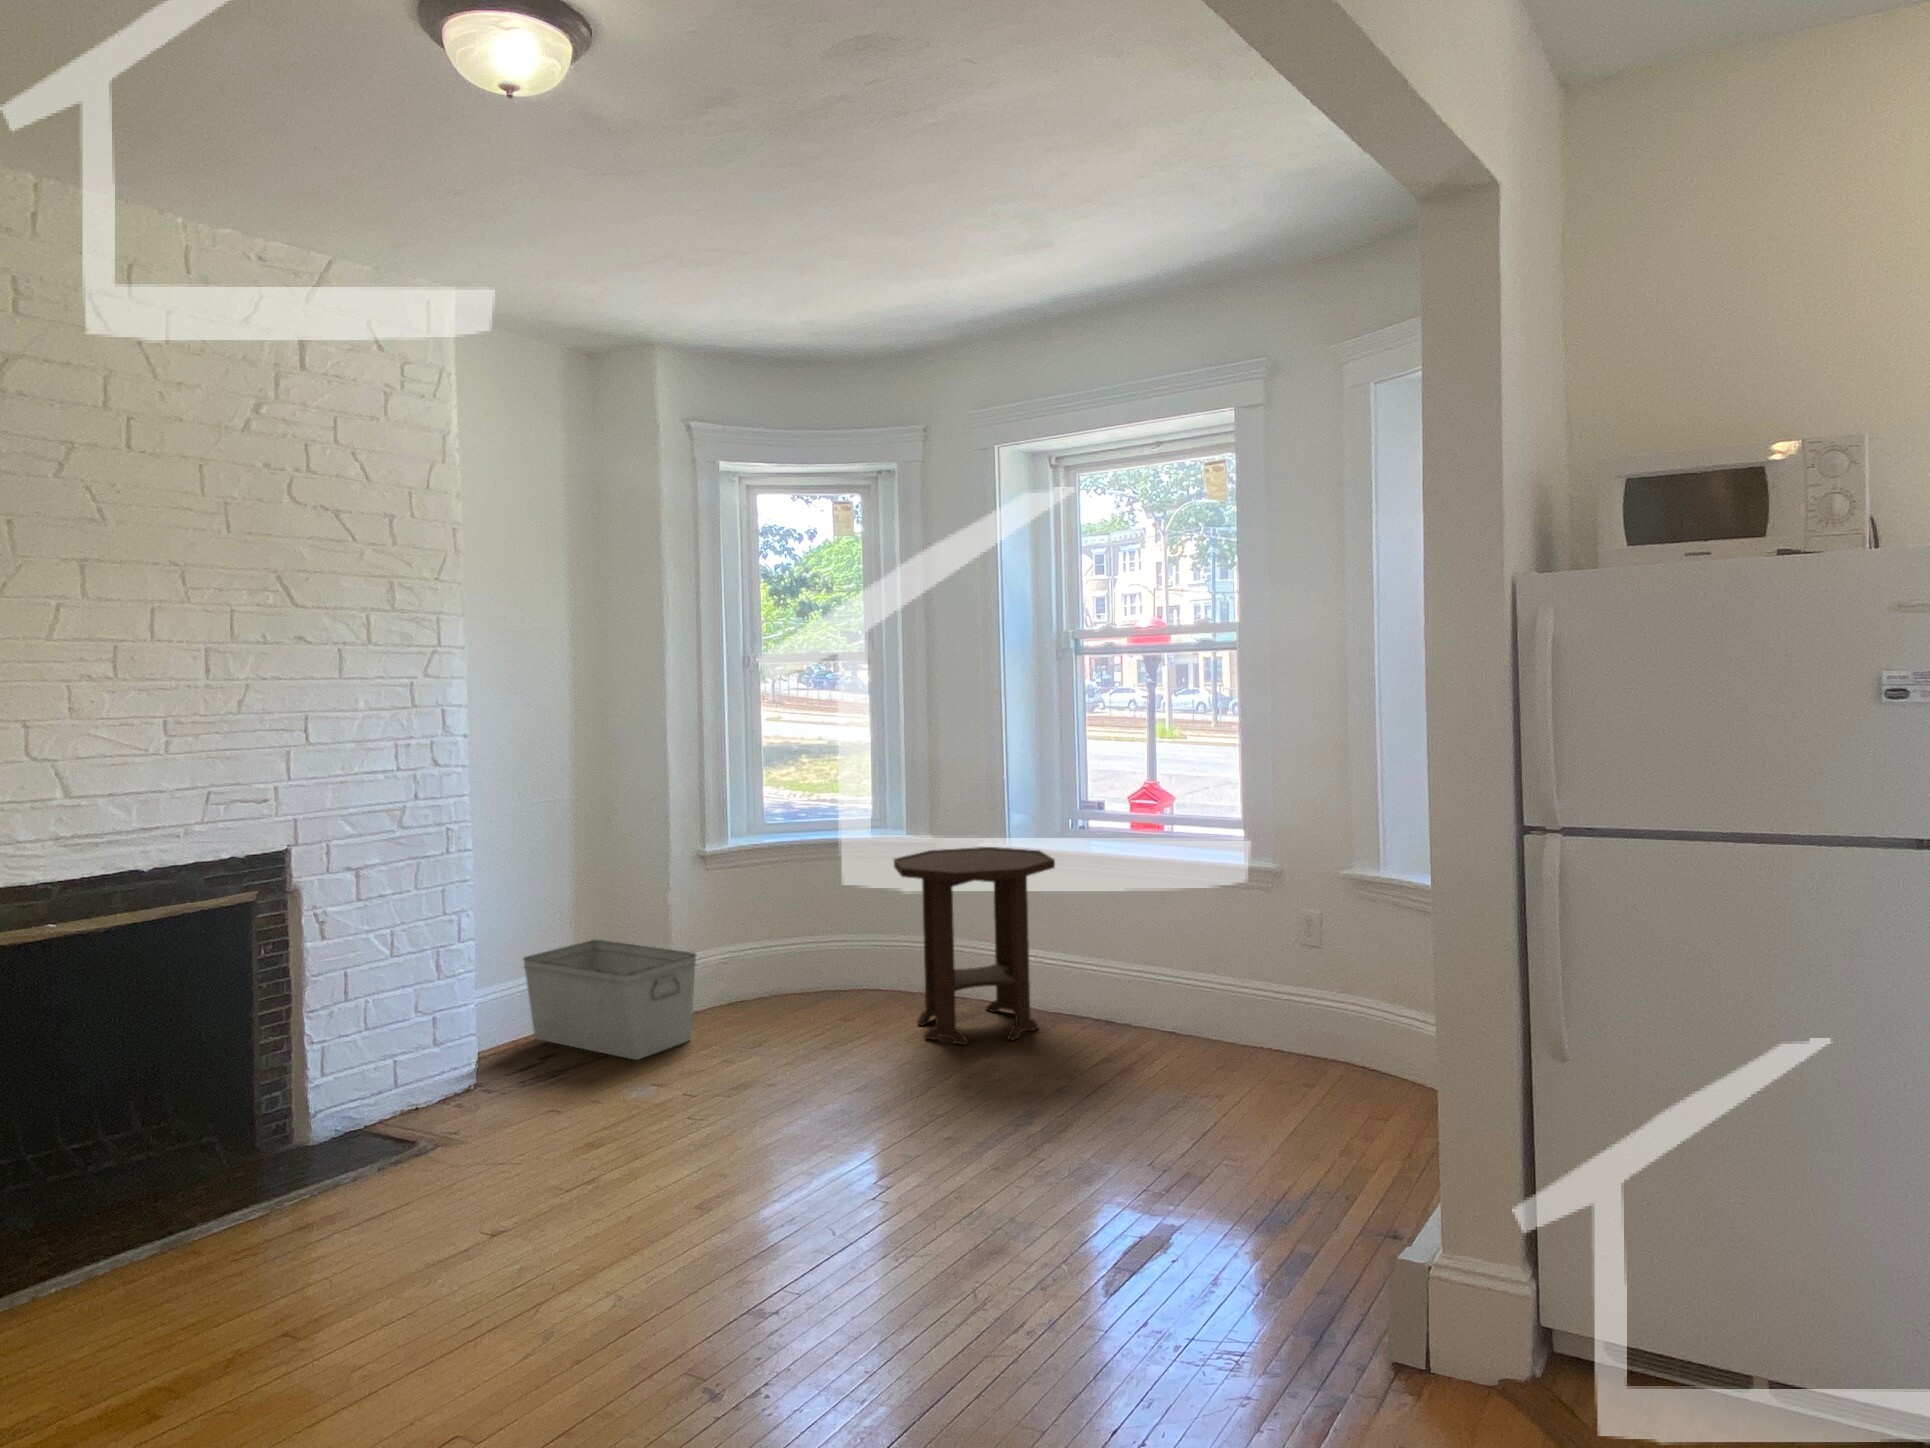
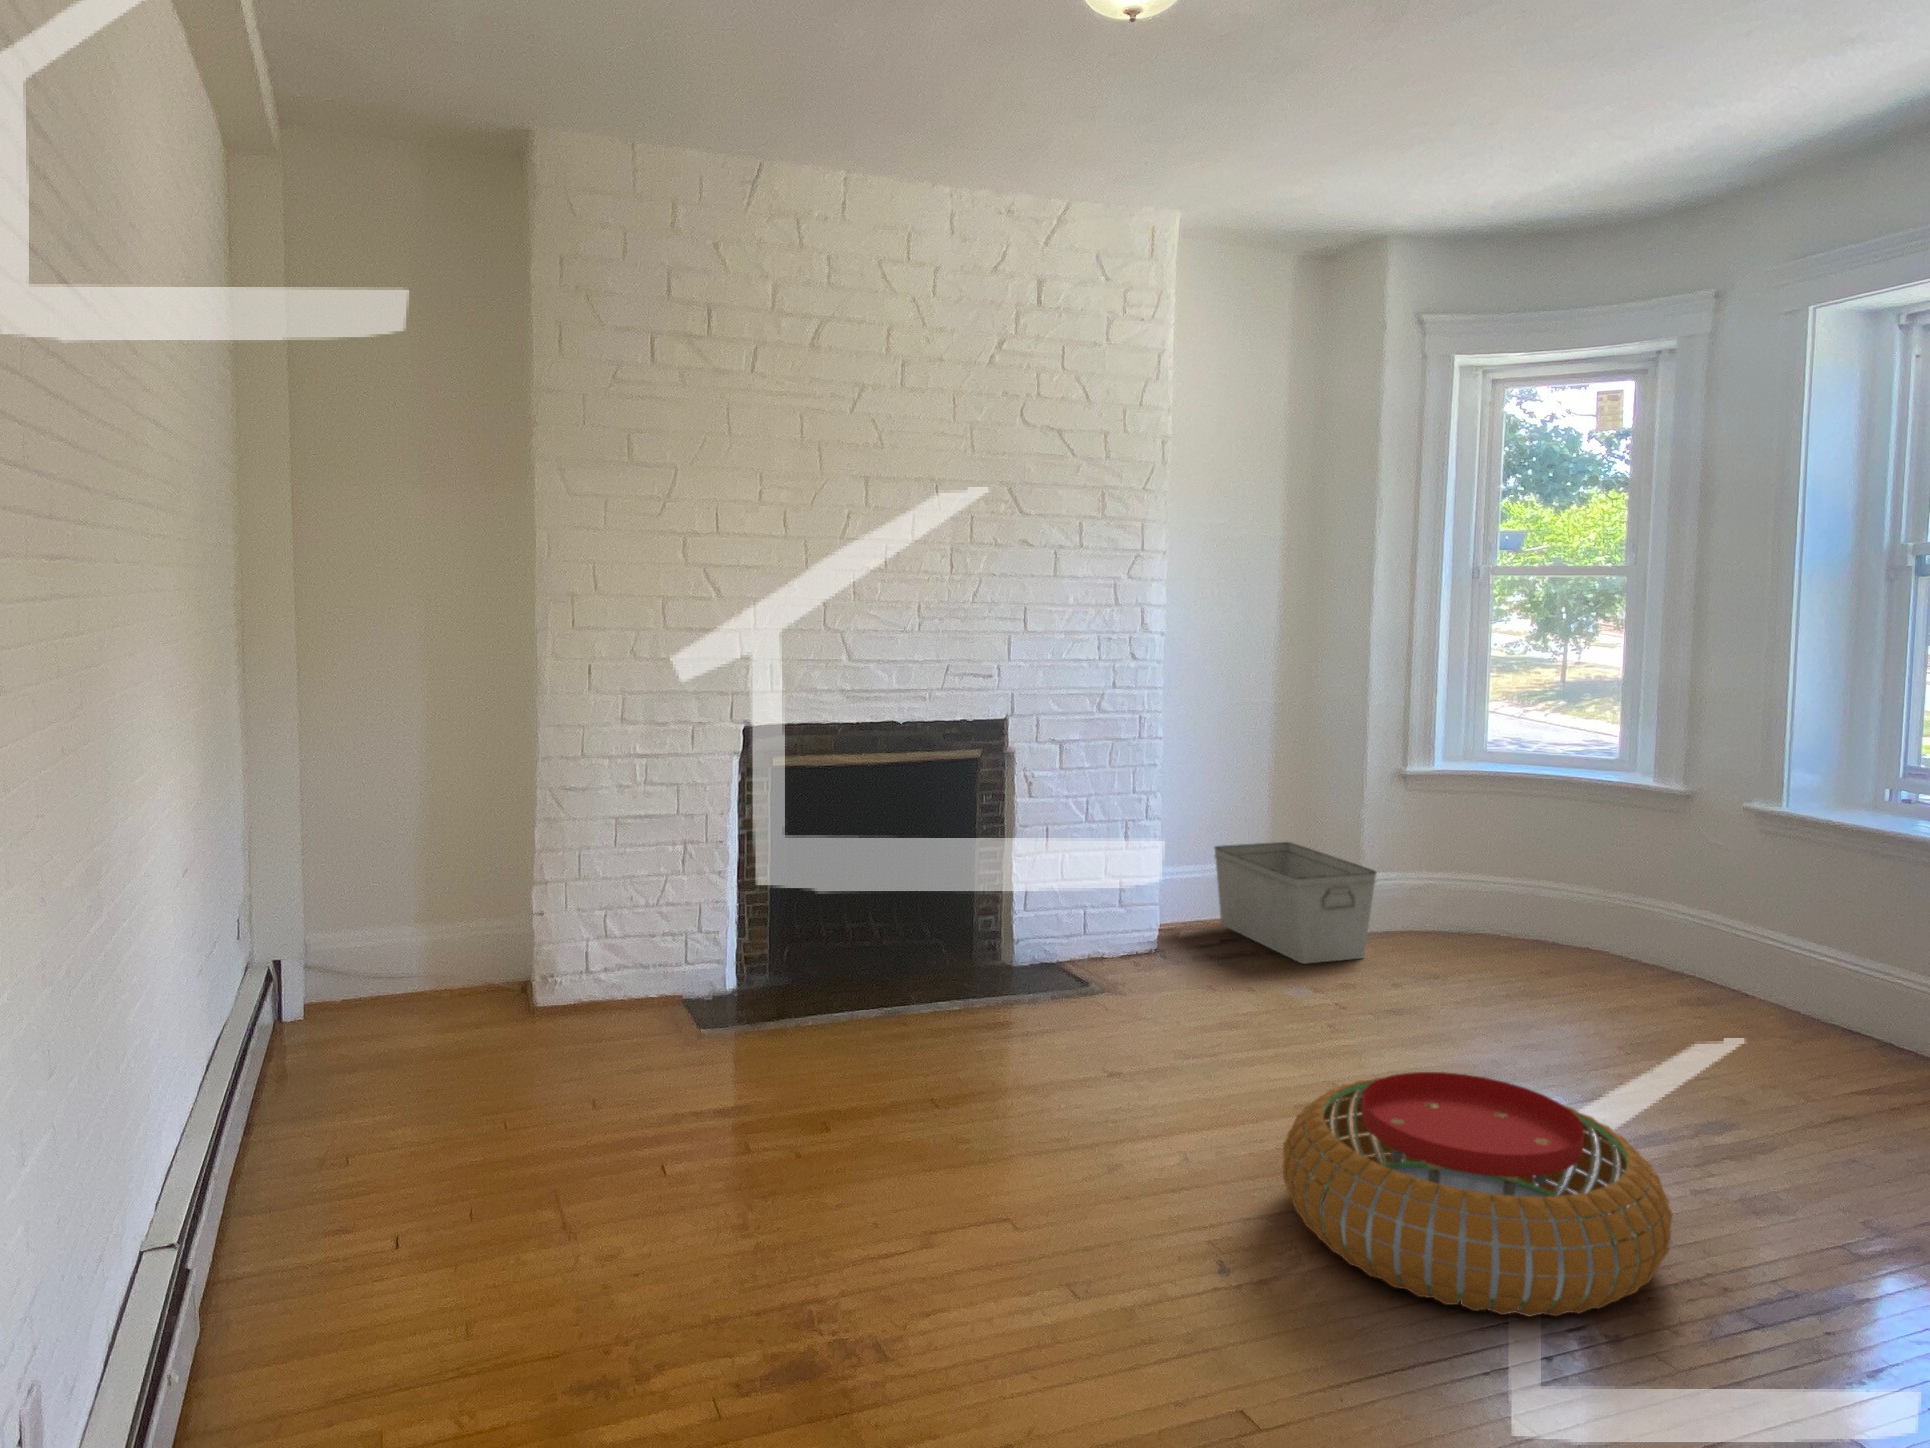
side table: present [894,847,1055,1045] -> none [1613,800,1839,1044]
pouf: none [736,1124,1066,1348] -> present [1283,1072,1672,1317]

